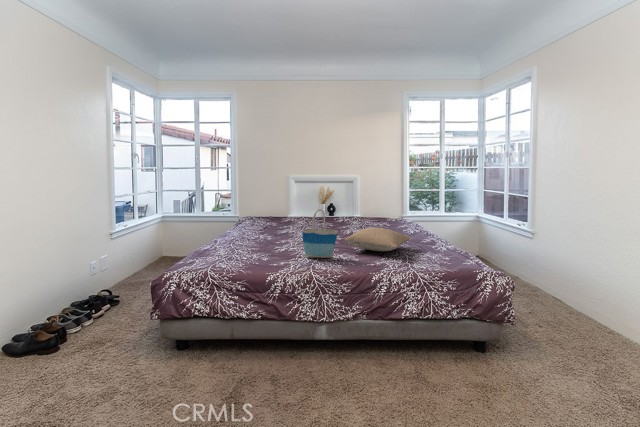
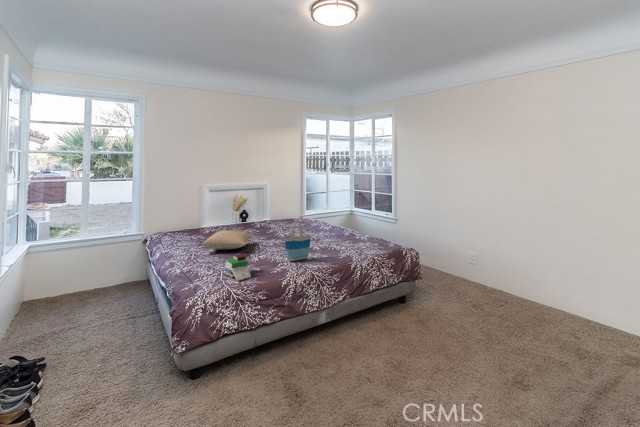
pillow: present [345,227,411,251] -> present [202,231,253,250]
book: none [225,239,256,265] -> present [225,254,251,281]

